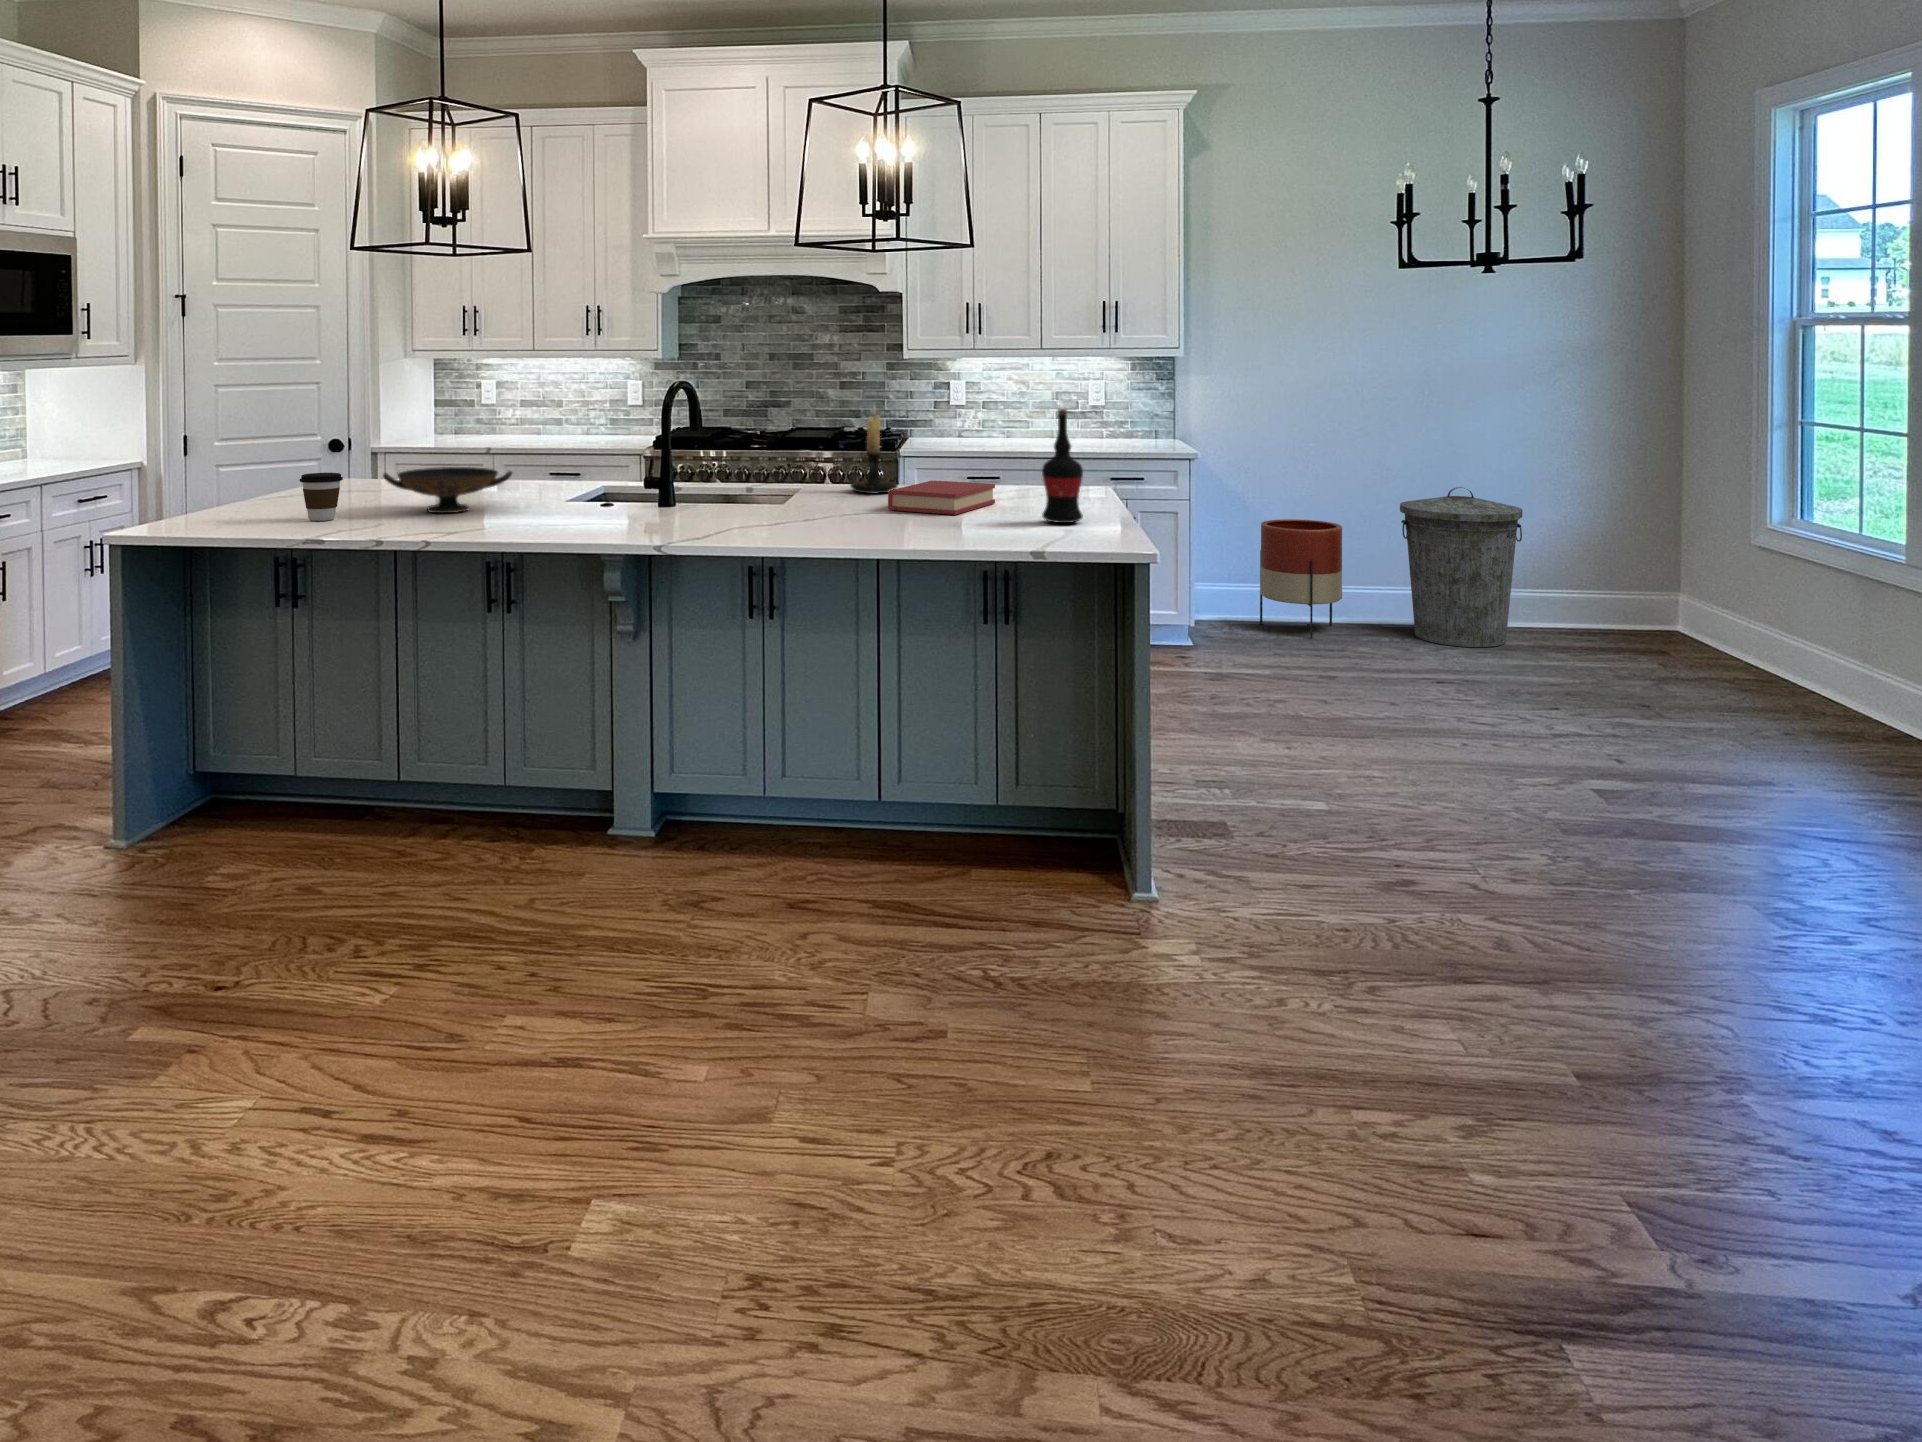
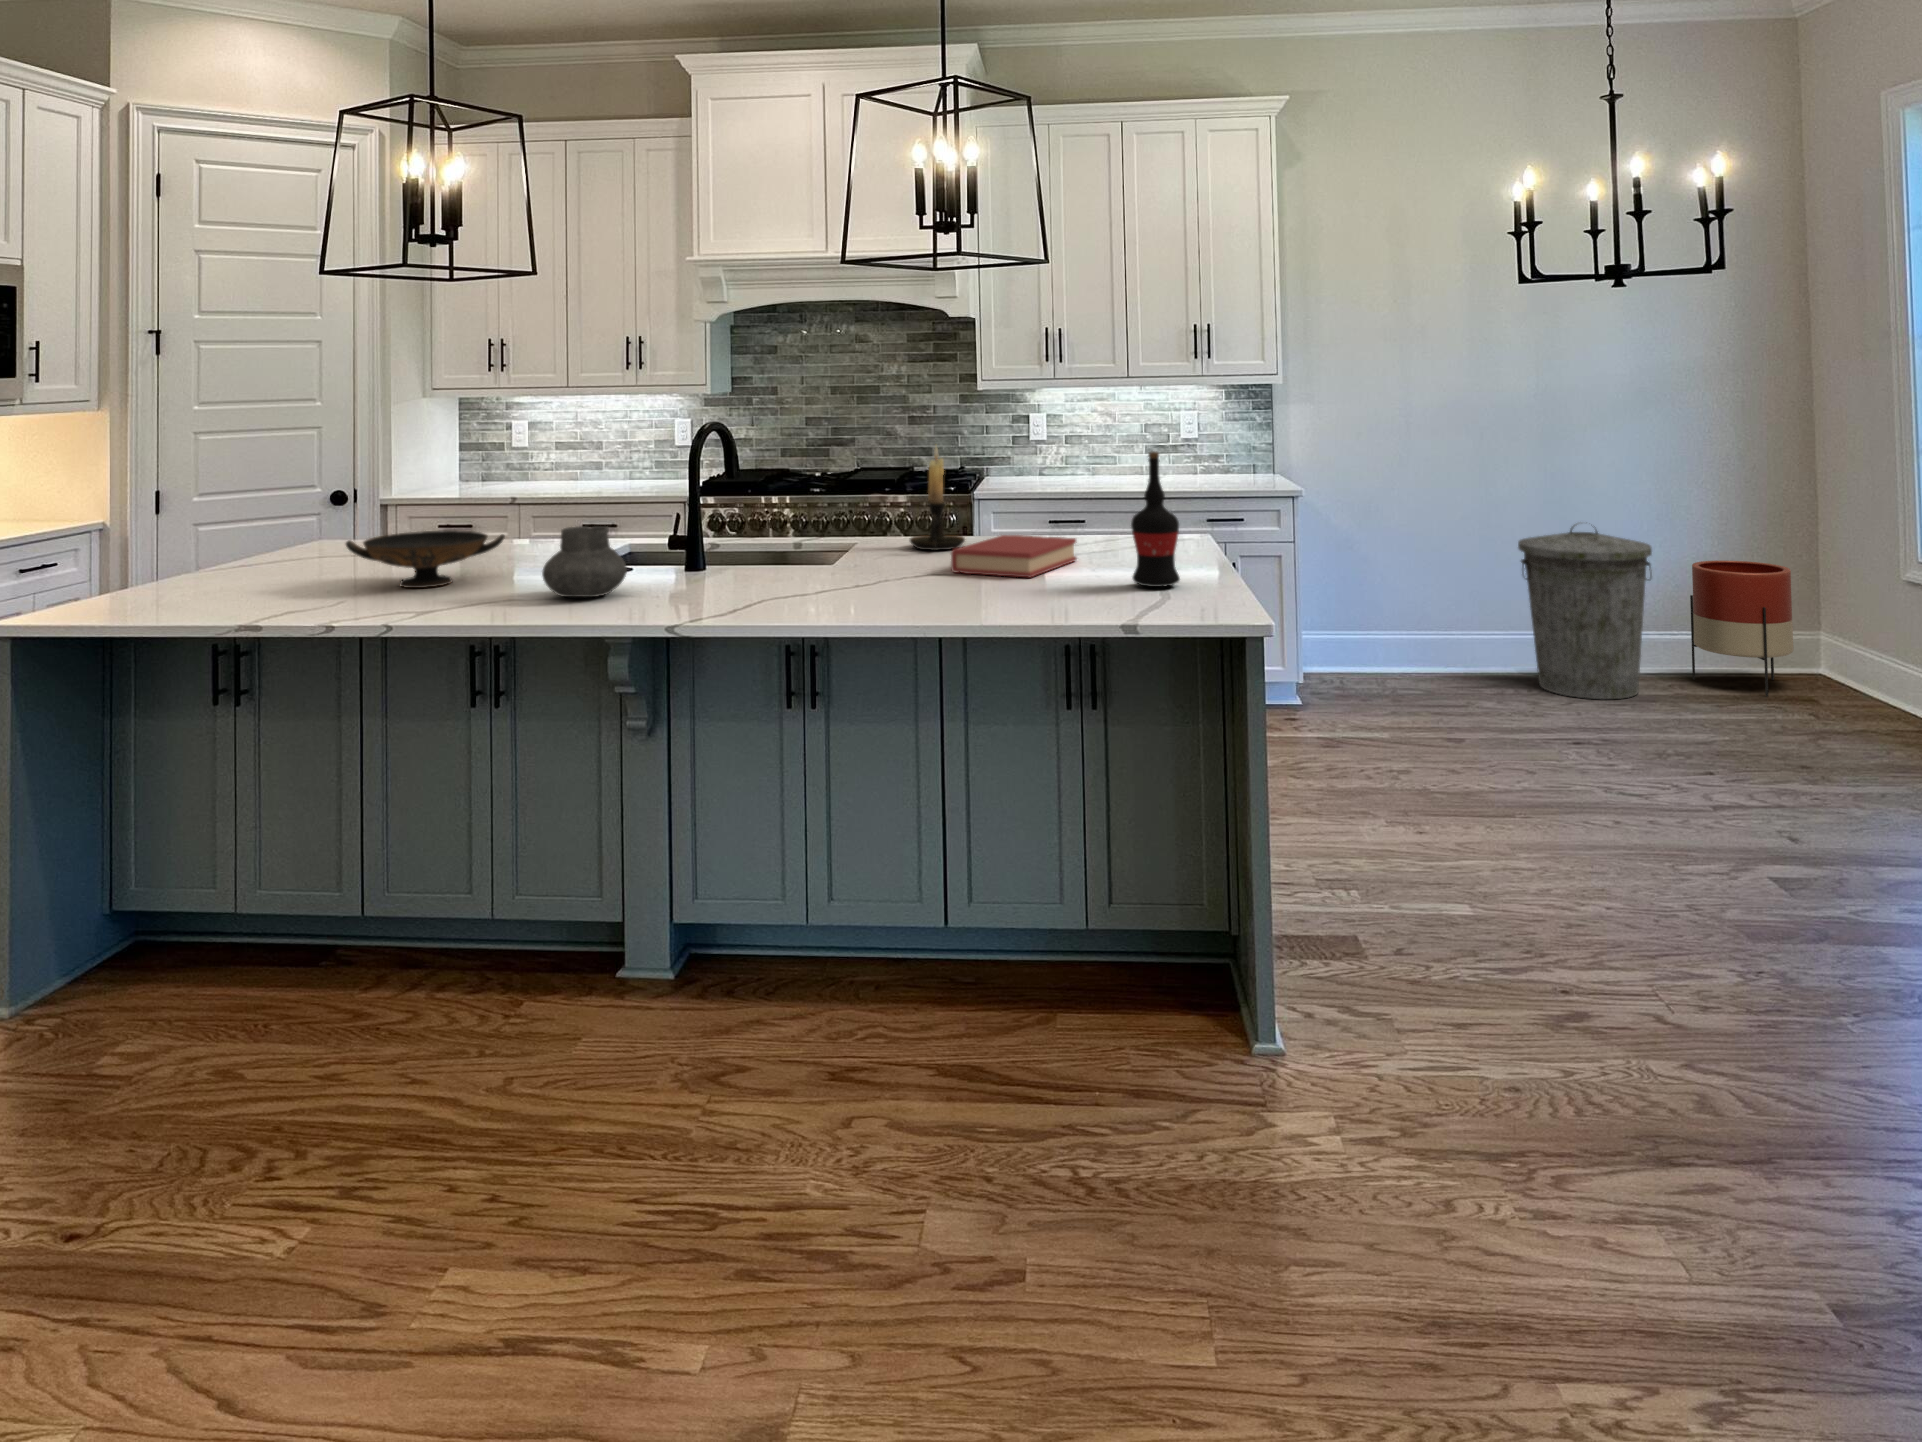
vase: none [549,464,618,522] -> present [542,526,627,597]
coffee cup: present [300,473,343,521] -> none [238,542,293,602]
planter: present [1260,519,1342,638] -> present [1690,560,1794,696]

